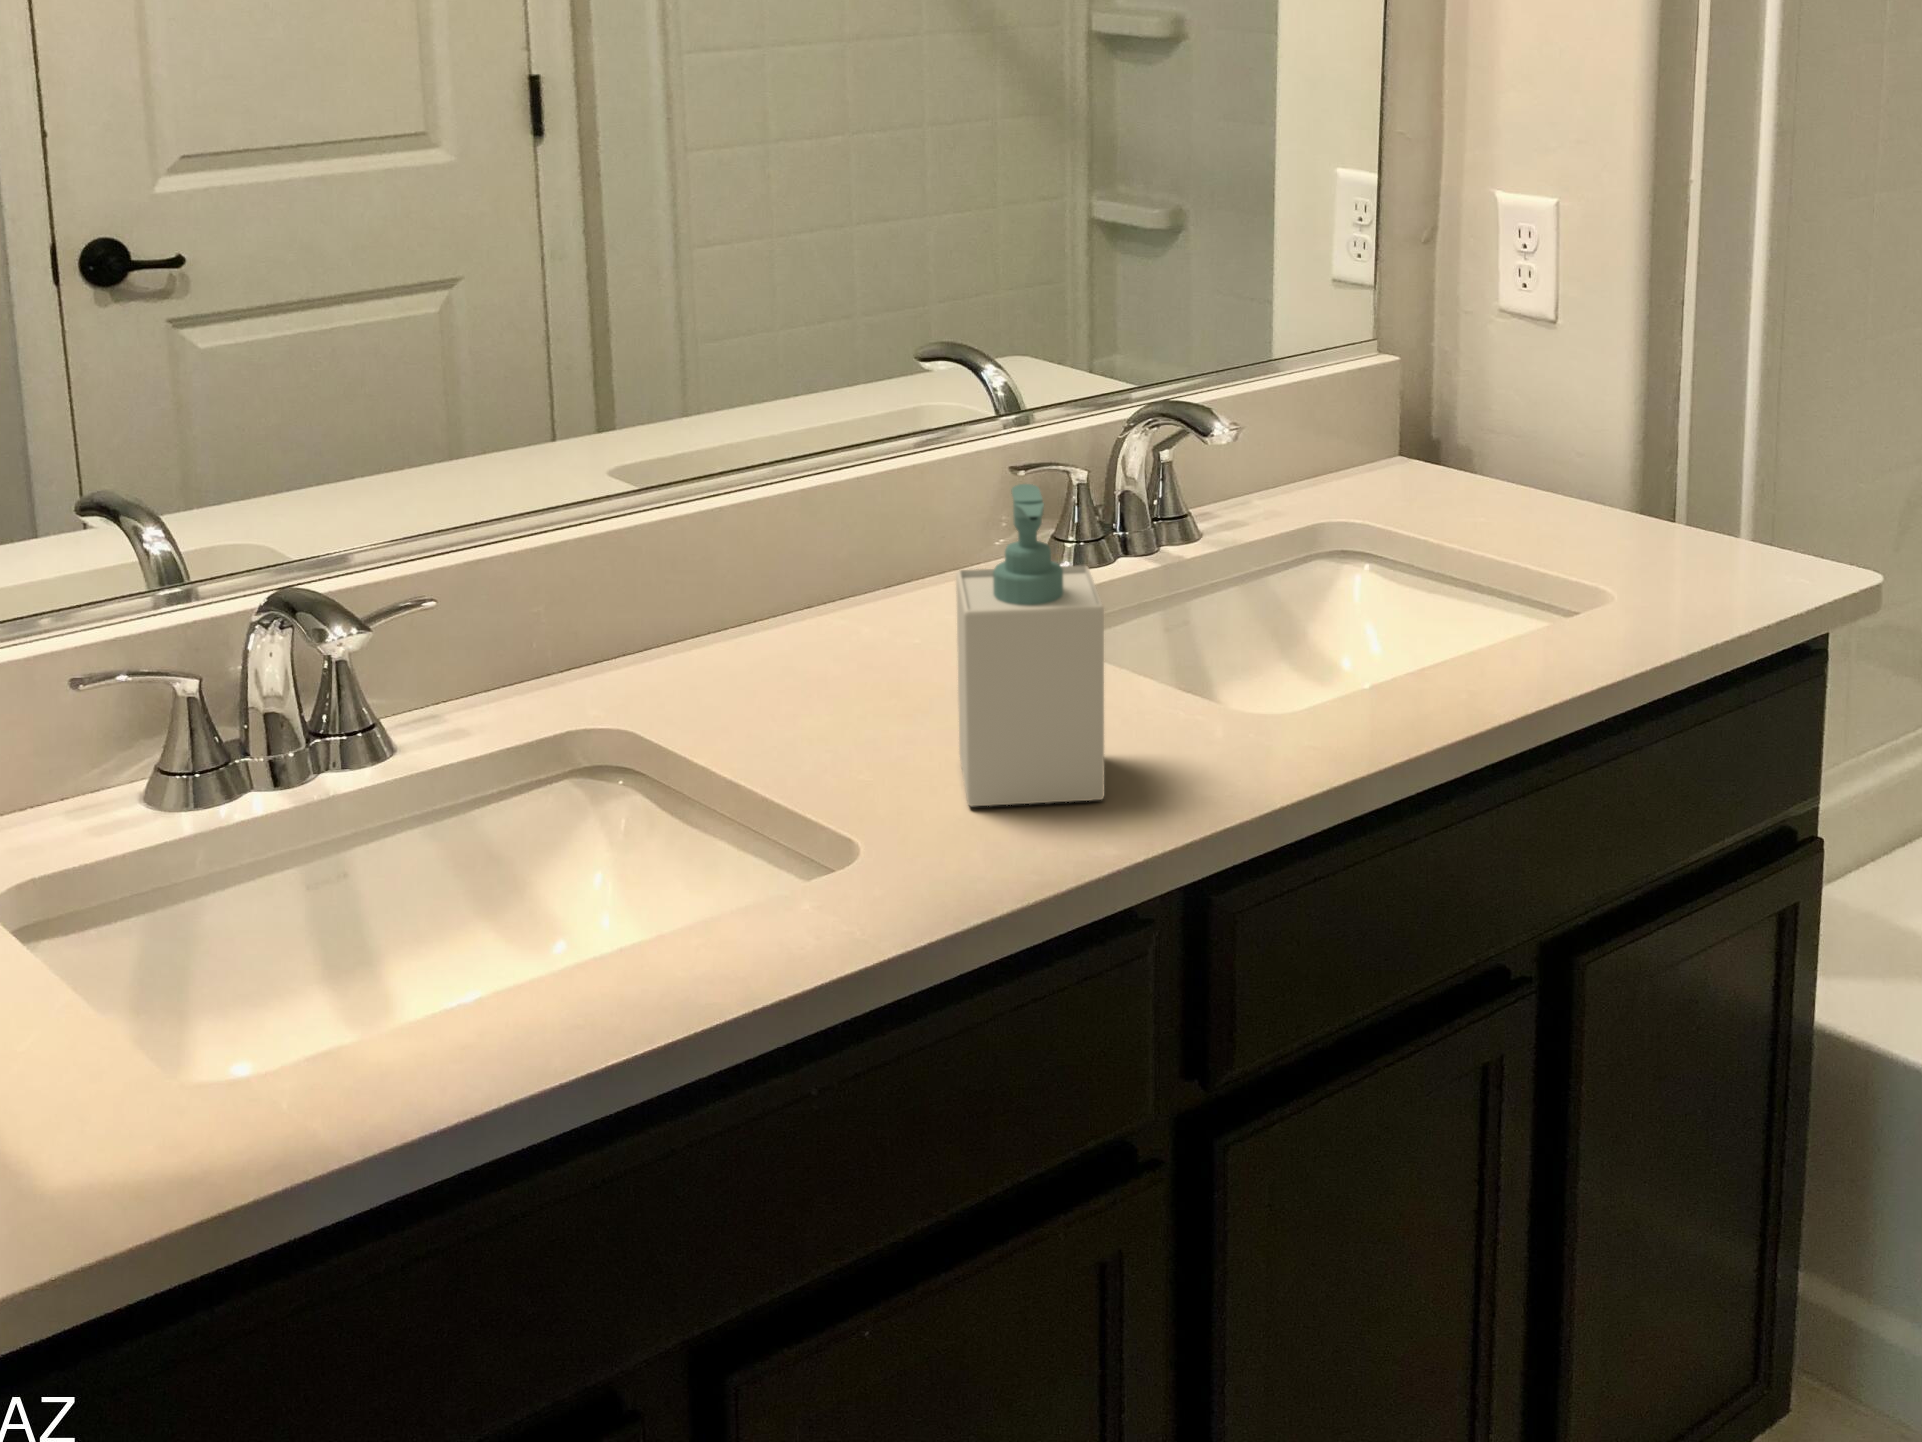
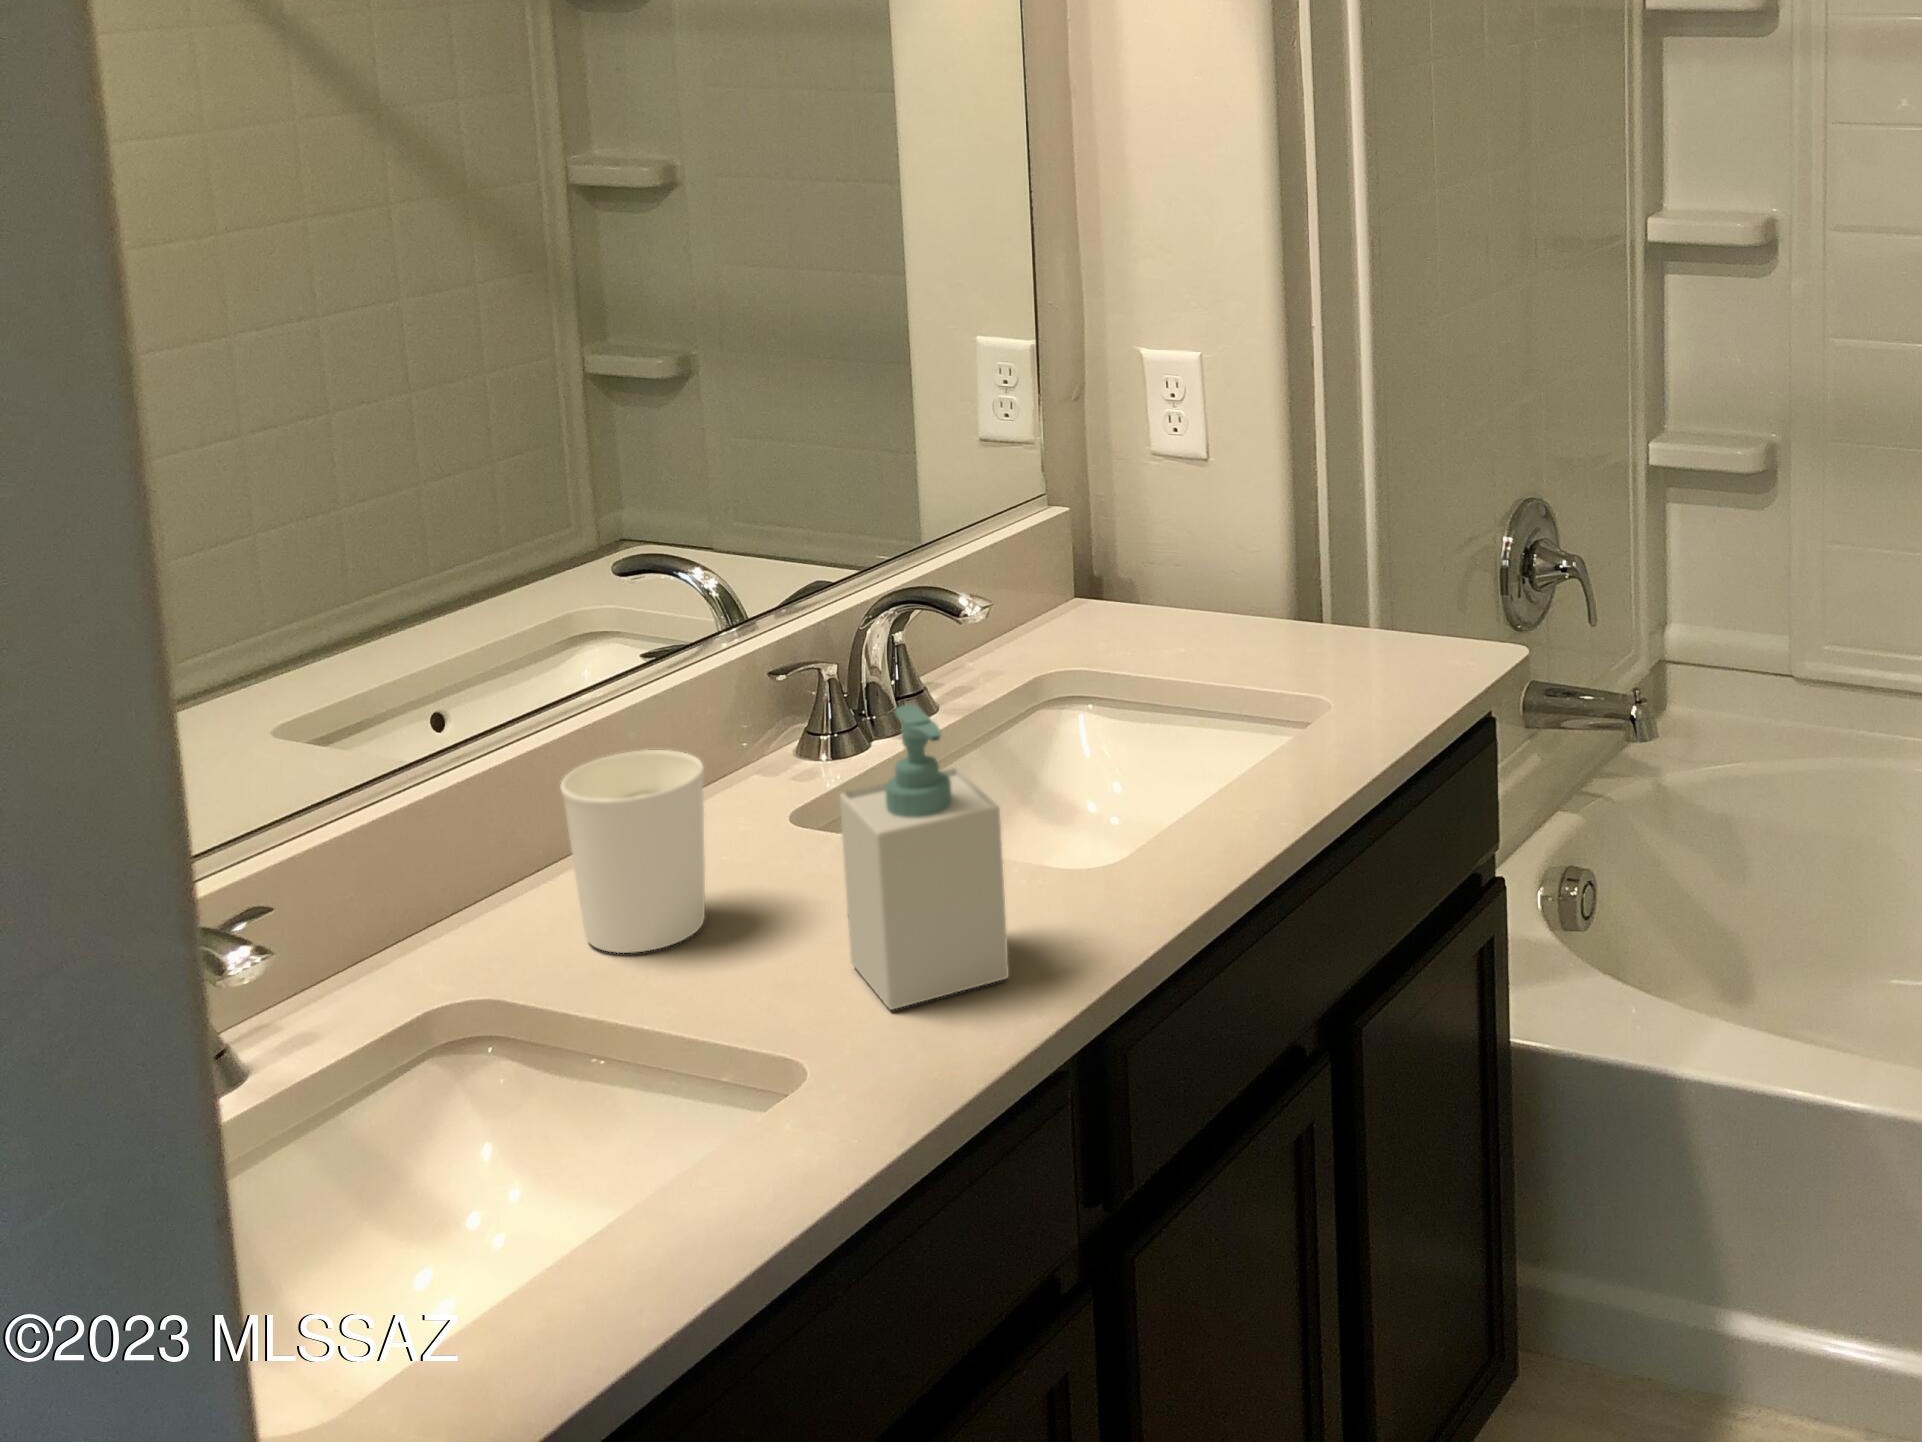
candle holder: none [720,508,862,709] -> present [560,750,705,953]

